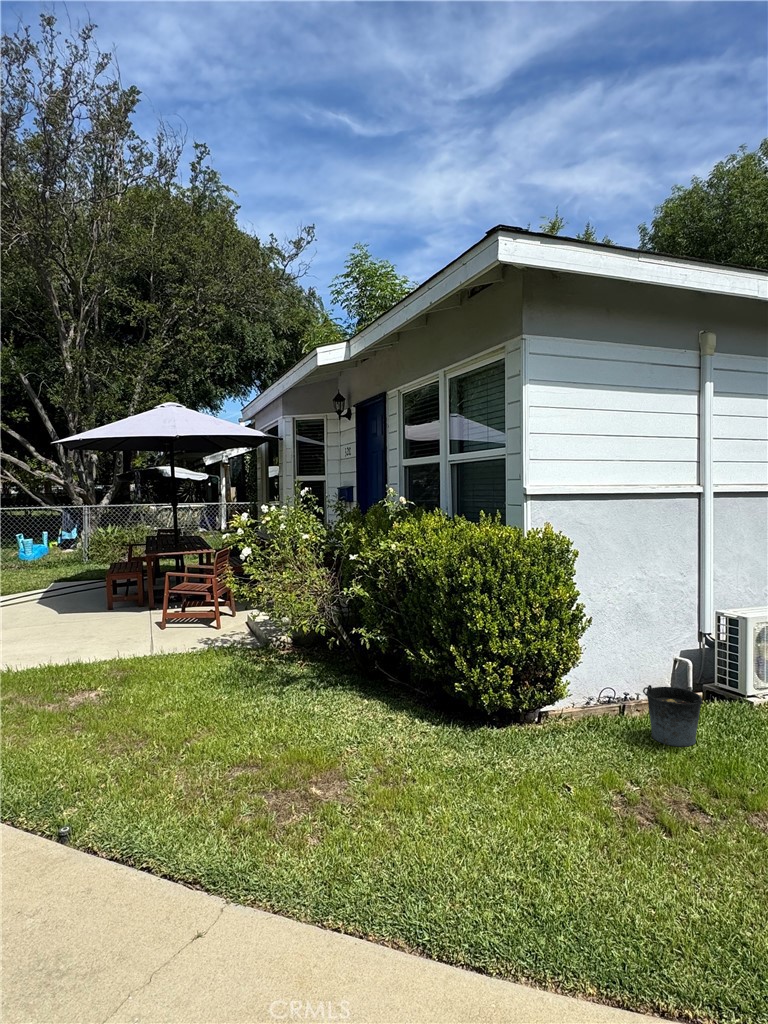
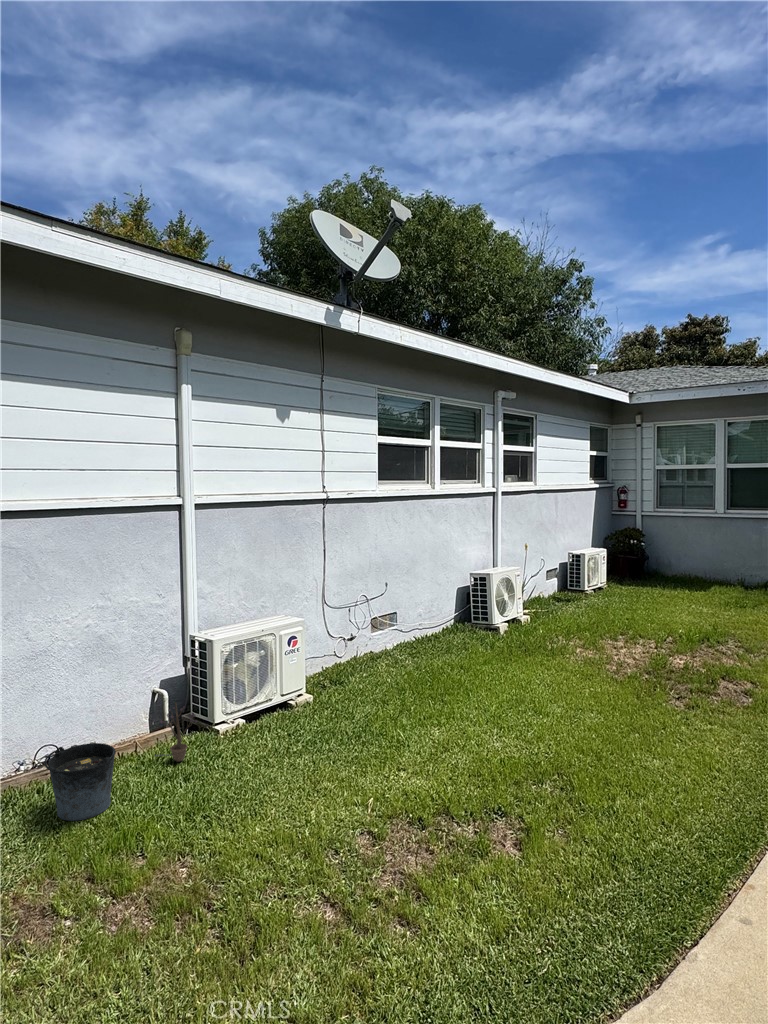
decorative plant: none [707,666,754,720] -> present [157,702,197,762]

